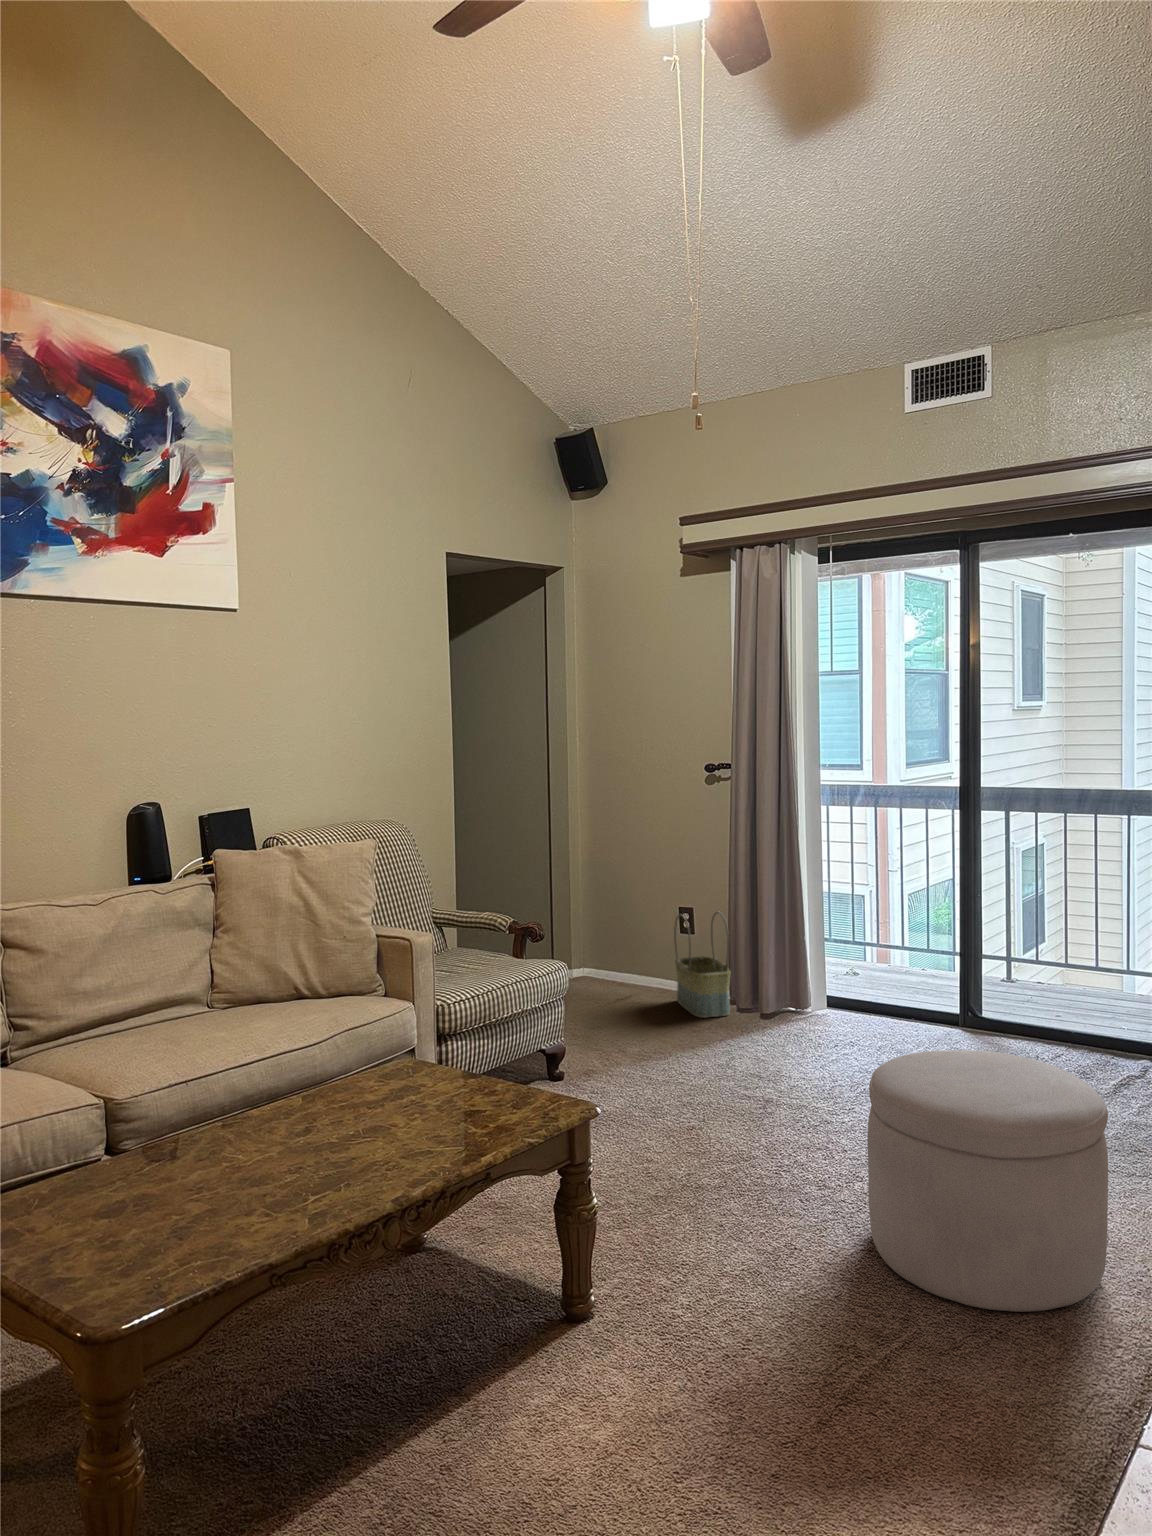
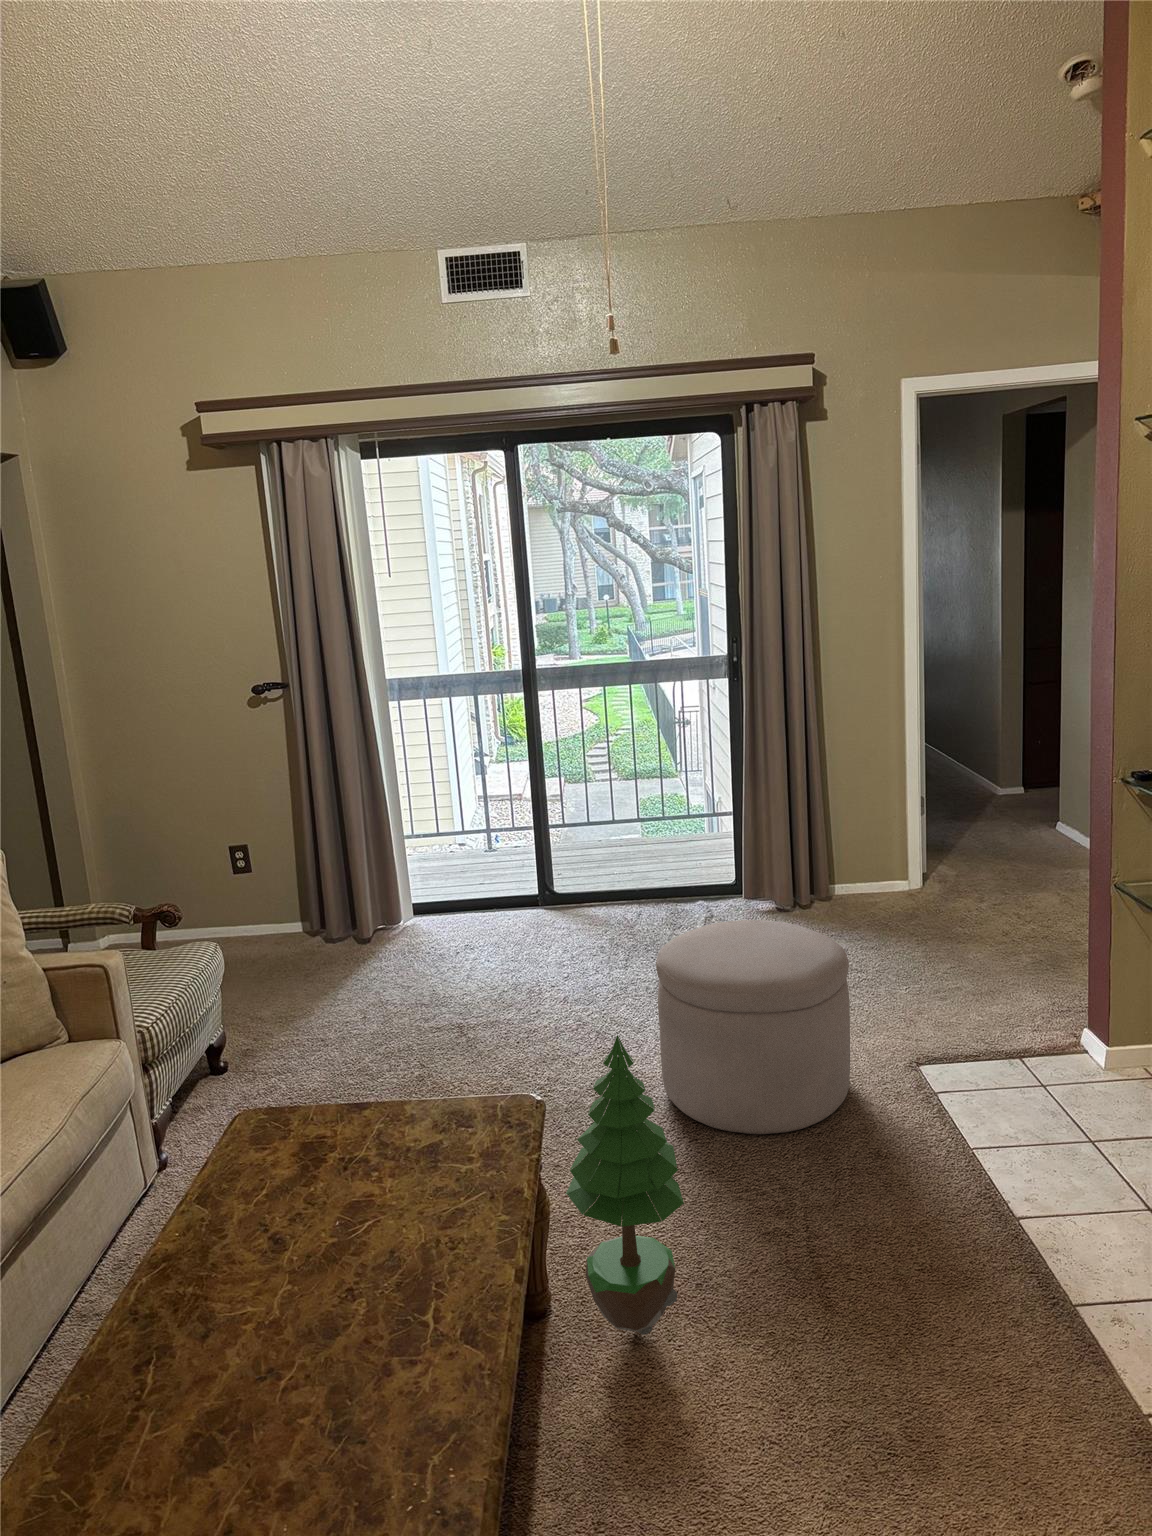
basket: present [674,912,731,1018] -> none [250,844,330,960]
potted tree: none [554,1065,674,1393] -> present [565,1035,684,1335]

